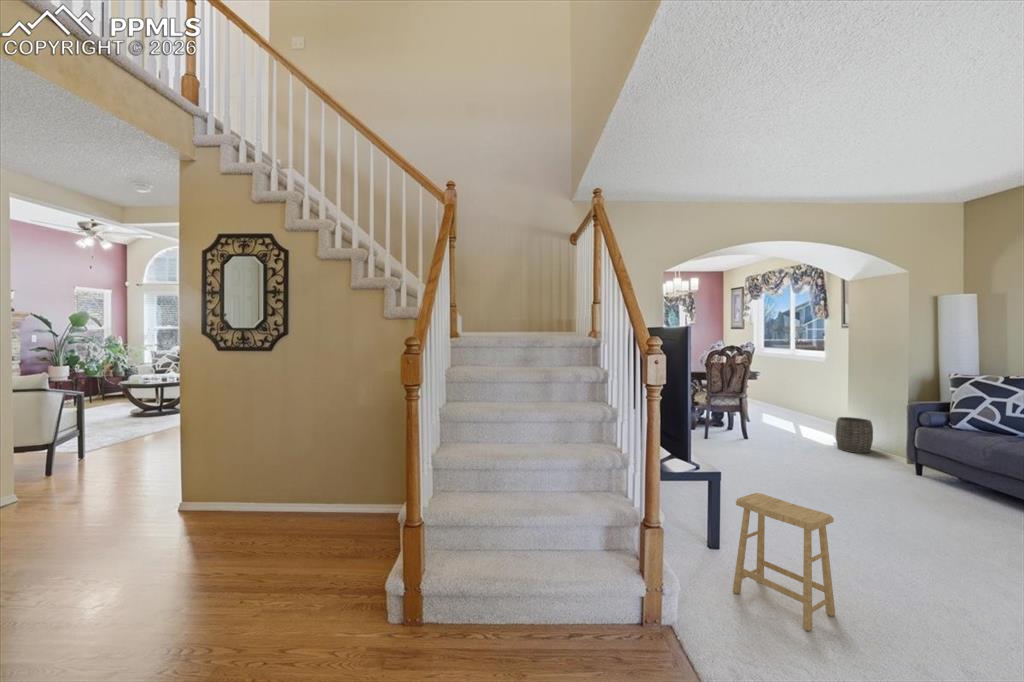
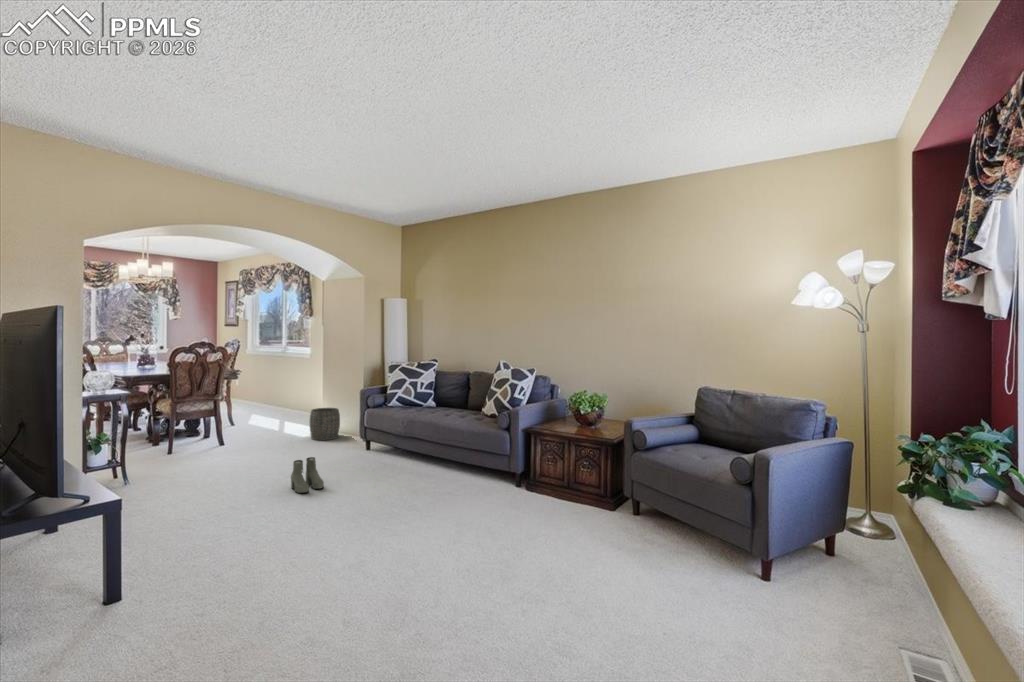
boots: none [837,471,878,507] -> present [291,457,324,493]
footstool: present [733,493,835,631] -> none [110,509,237,654]

